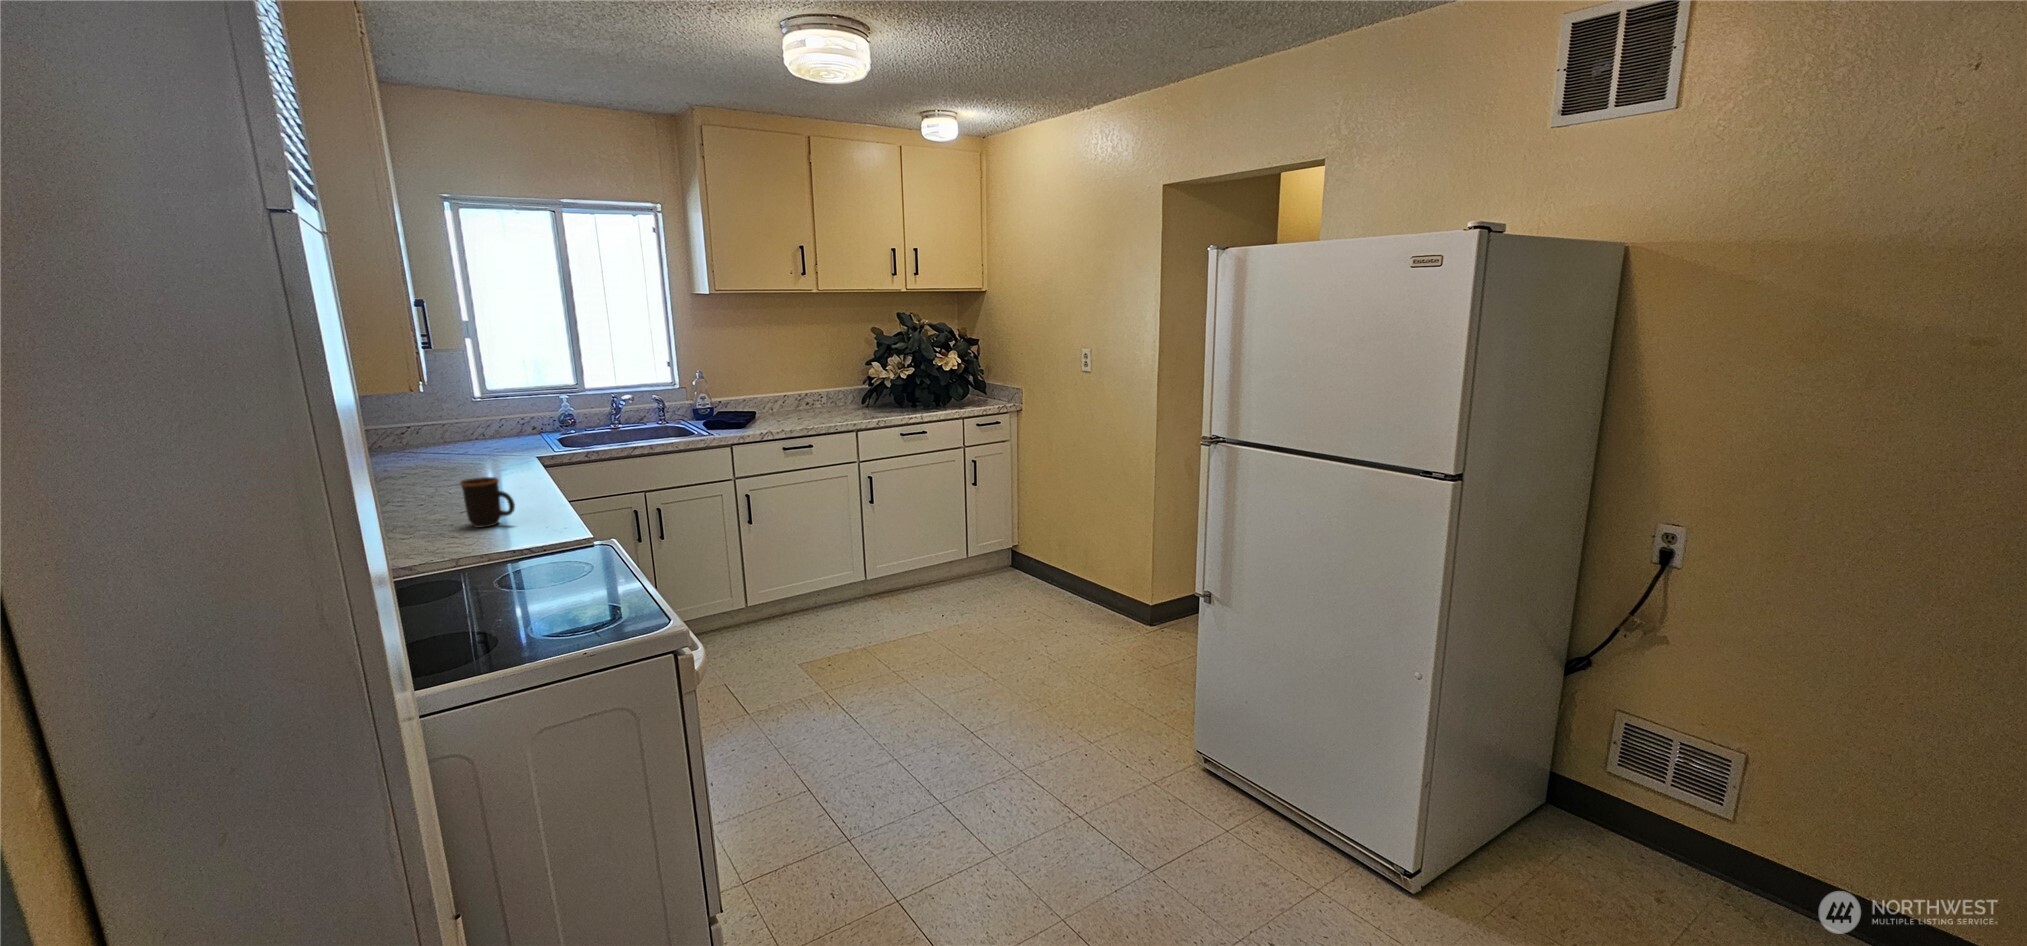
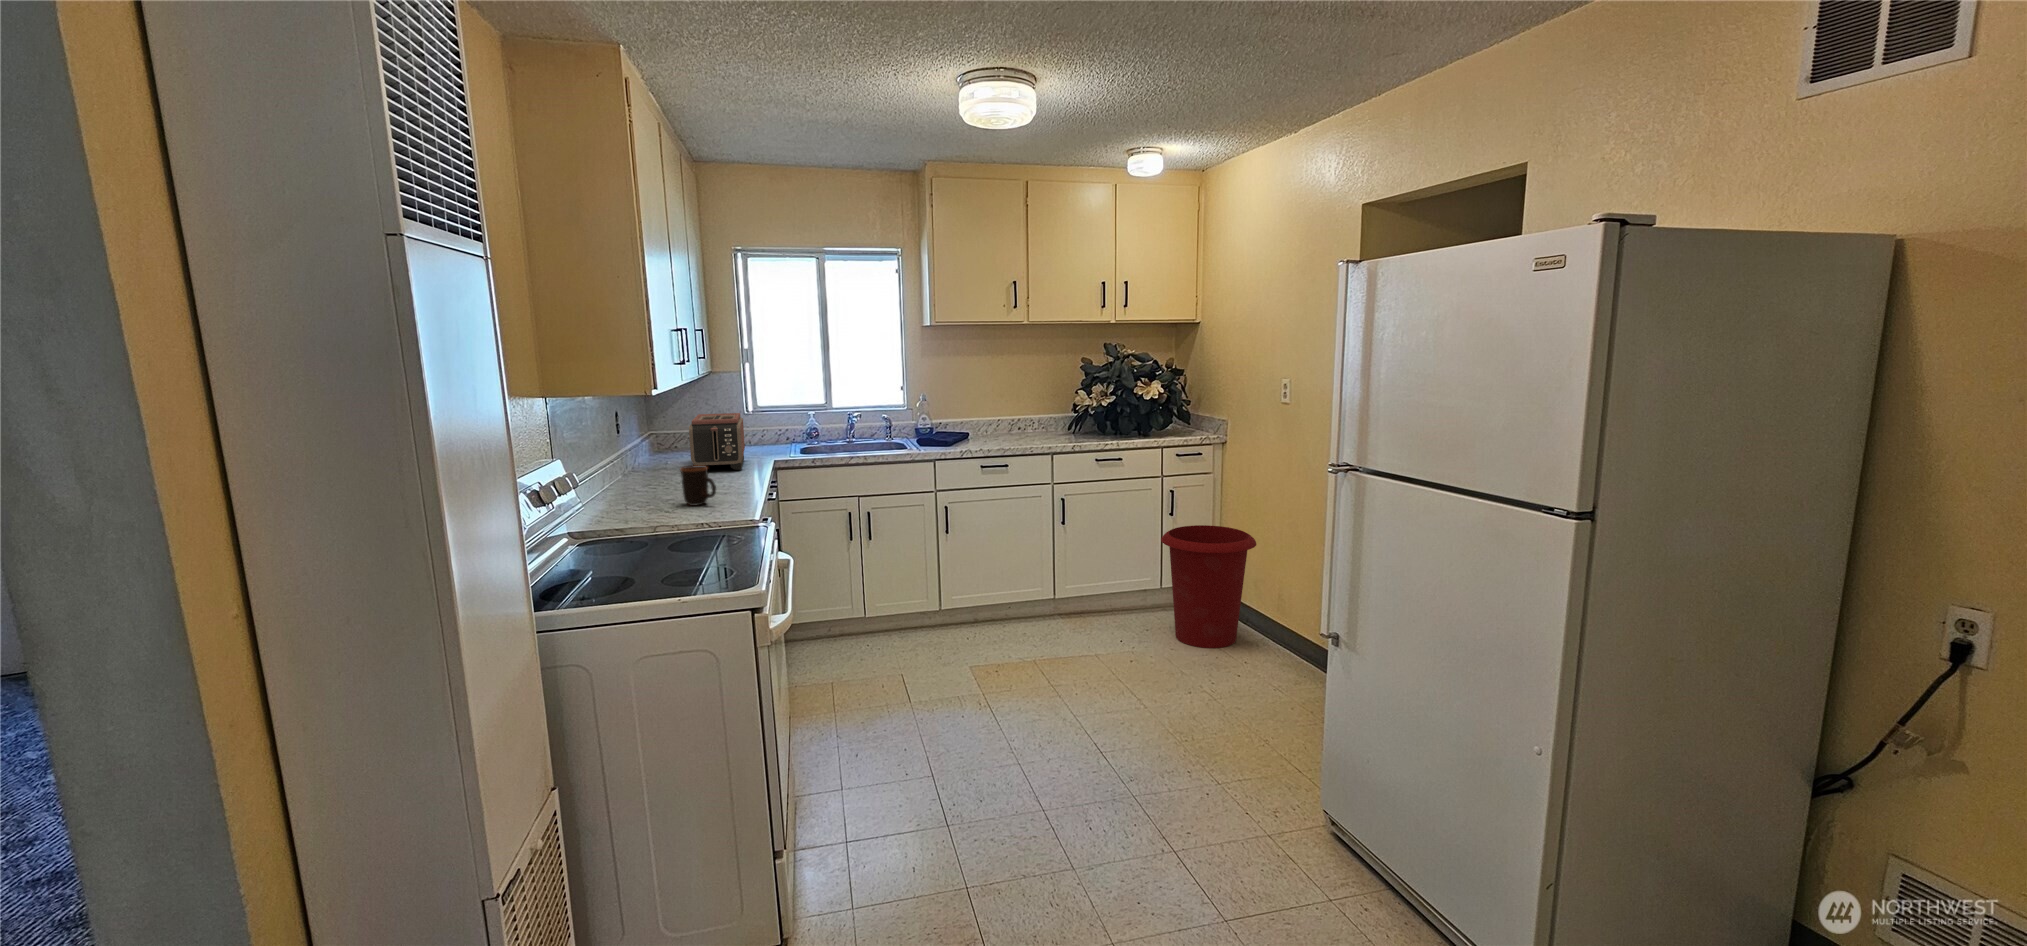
toaster: none [429,404,509,480] -> present [689,413,745,470]
waste bin: none [972,491,1062,609] -> present [1161,525,1256,648]

